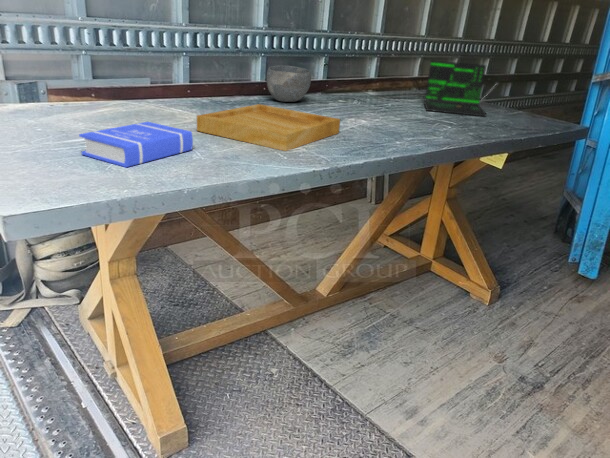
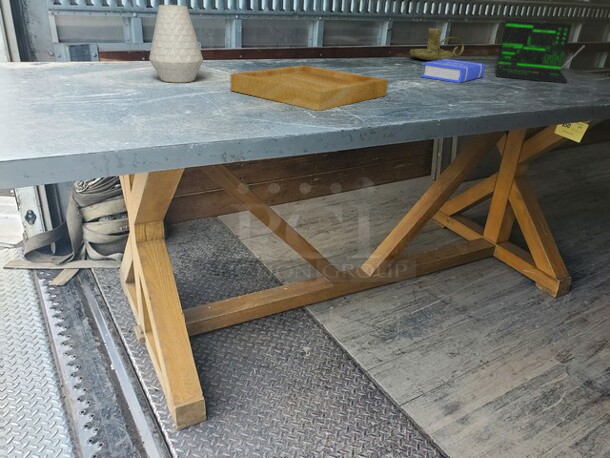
vase: none [113,49,165,123] -> present [149,5,203,83]
bowl: present [266,65,311,102] -> none [319,28,367,67]
candle holder: none [346,65,394,94] -> present [410,28,464,61]
book: present [79,122,193,167] -> present [421,59,485,83]

